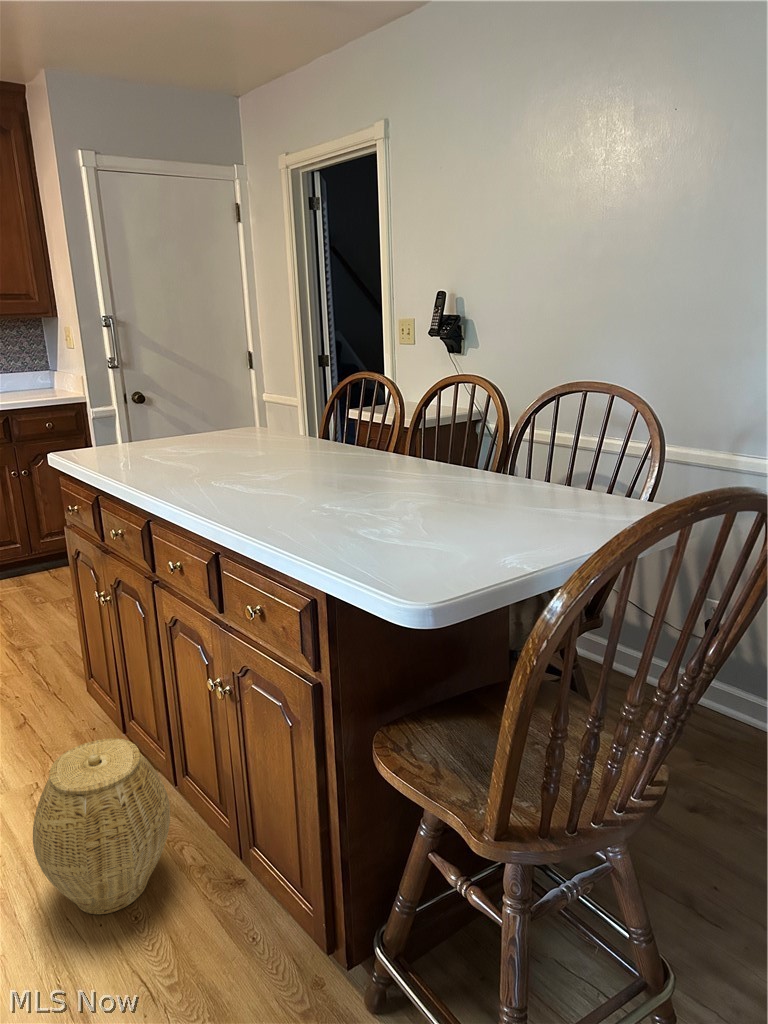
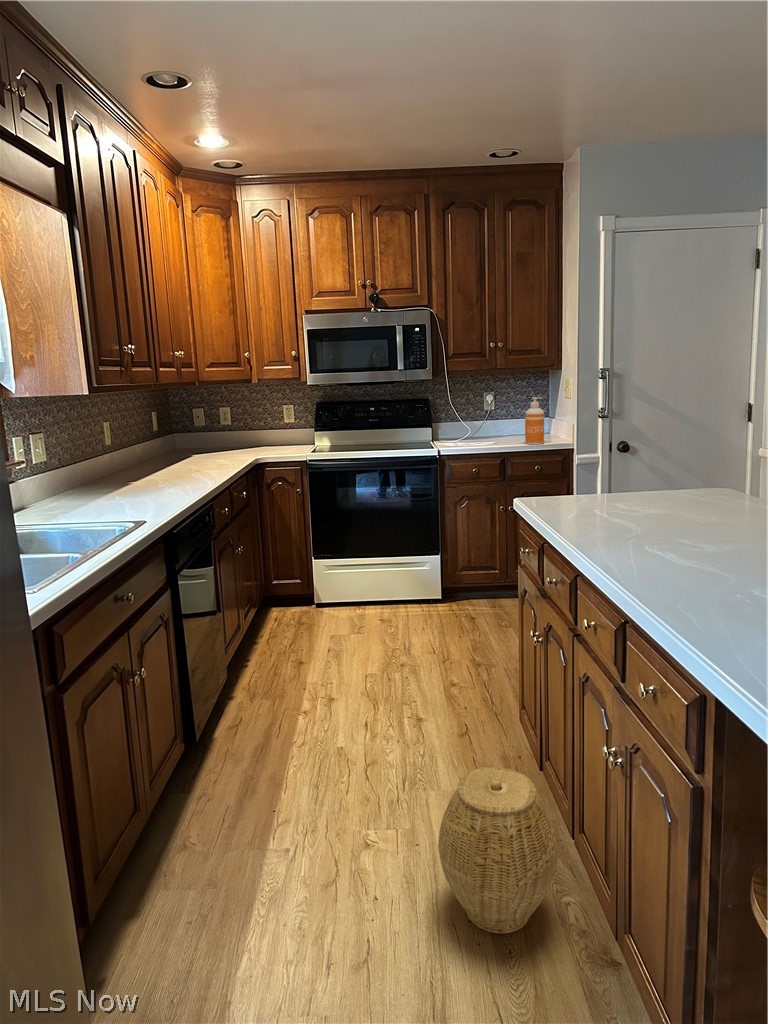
soap dispenser: none [25,346,51,398] -> present [525,397,544,444]

